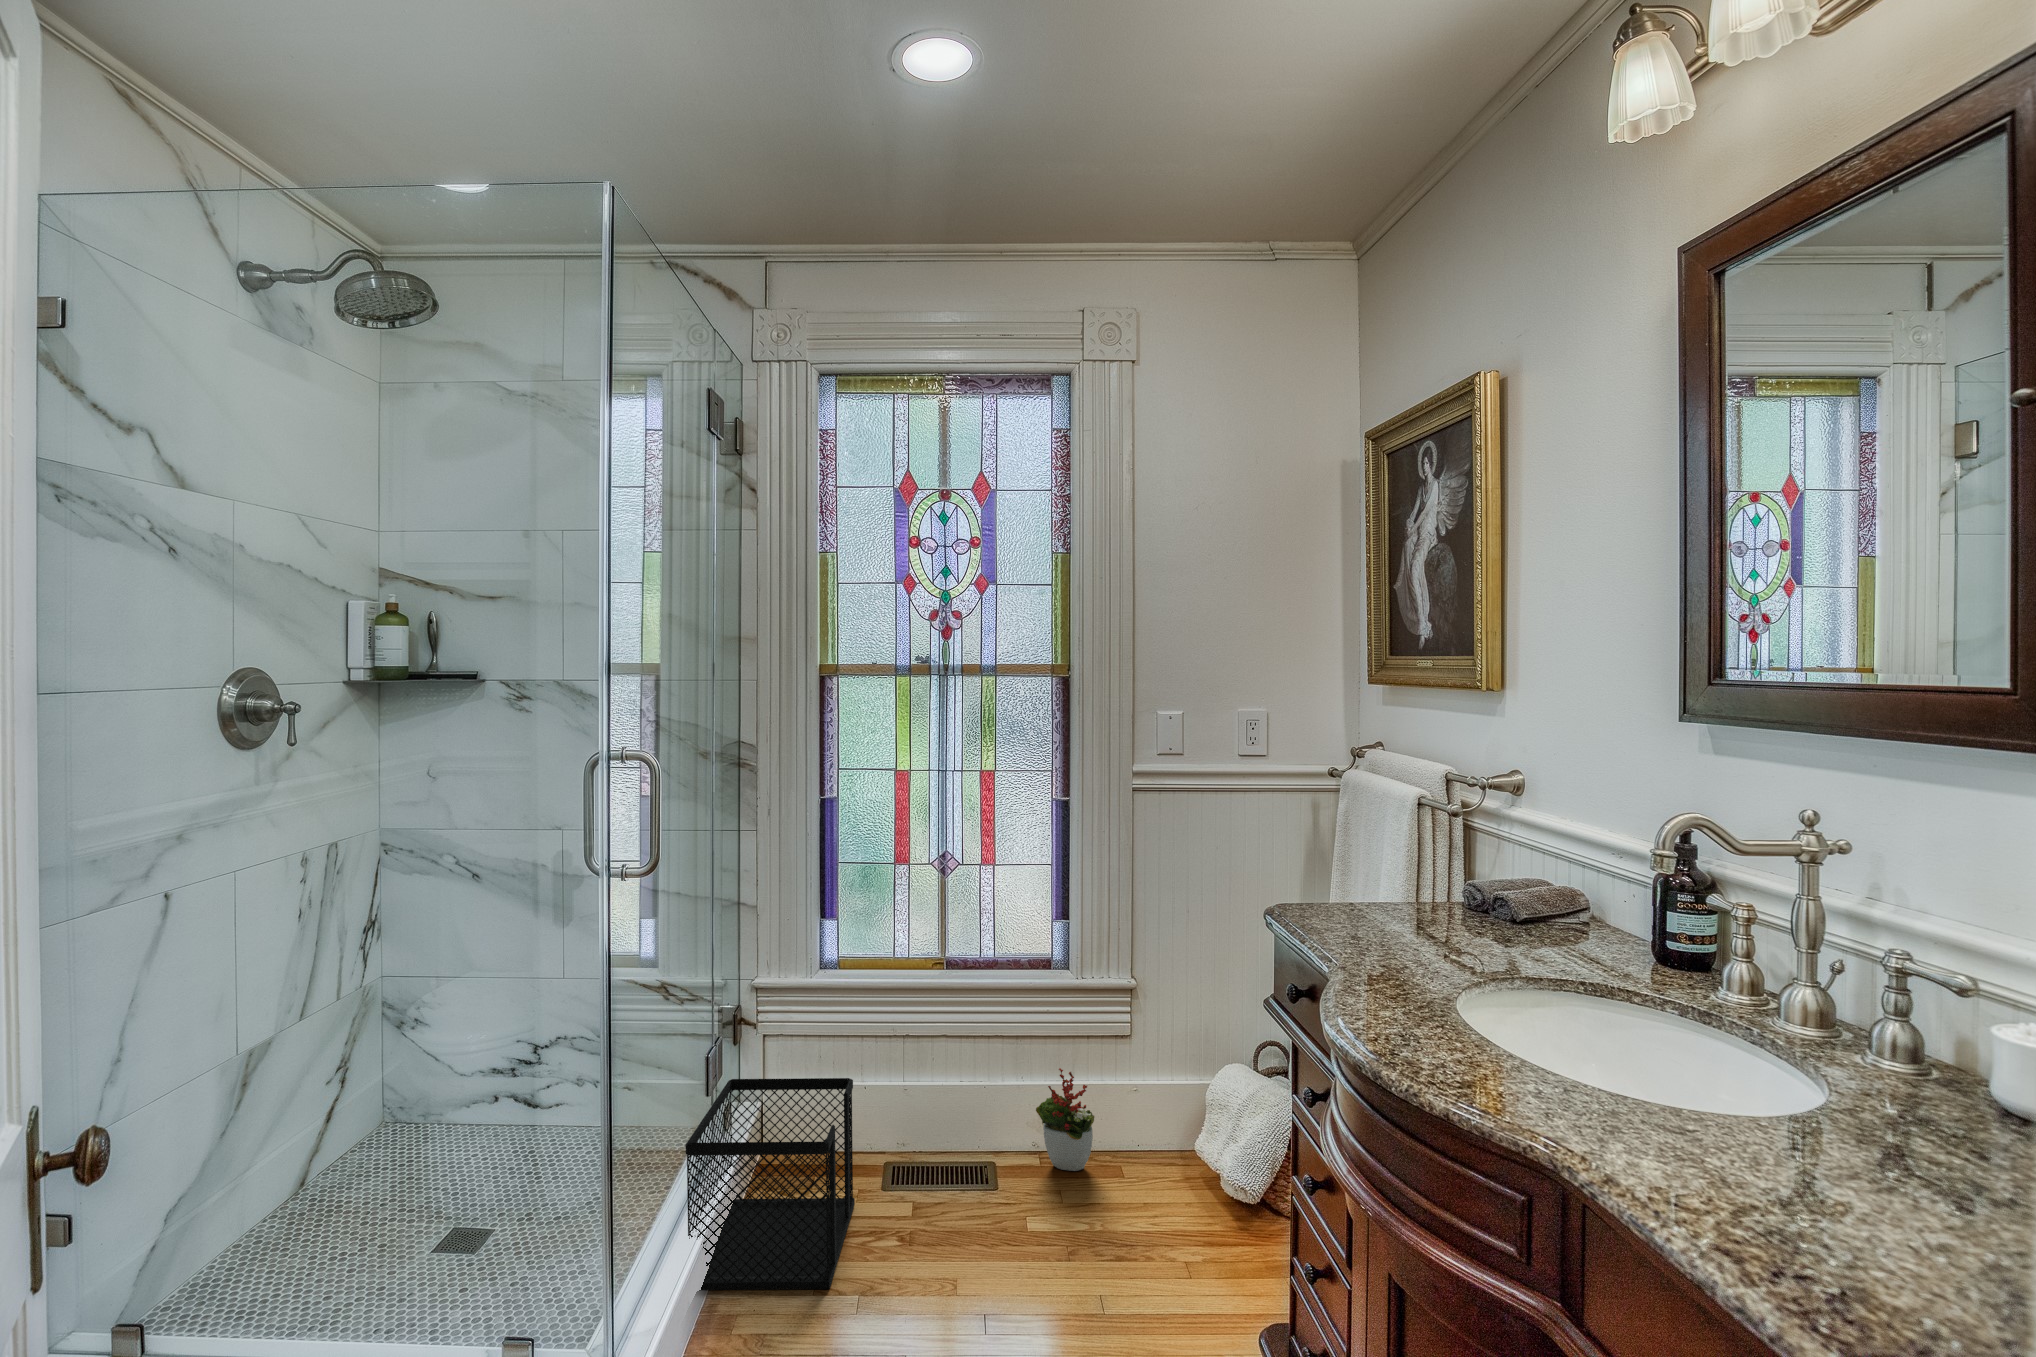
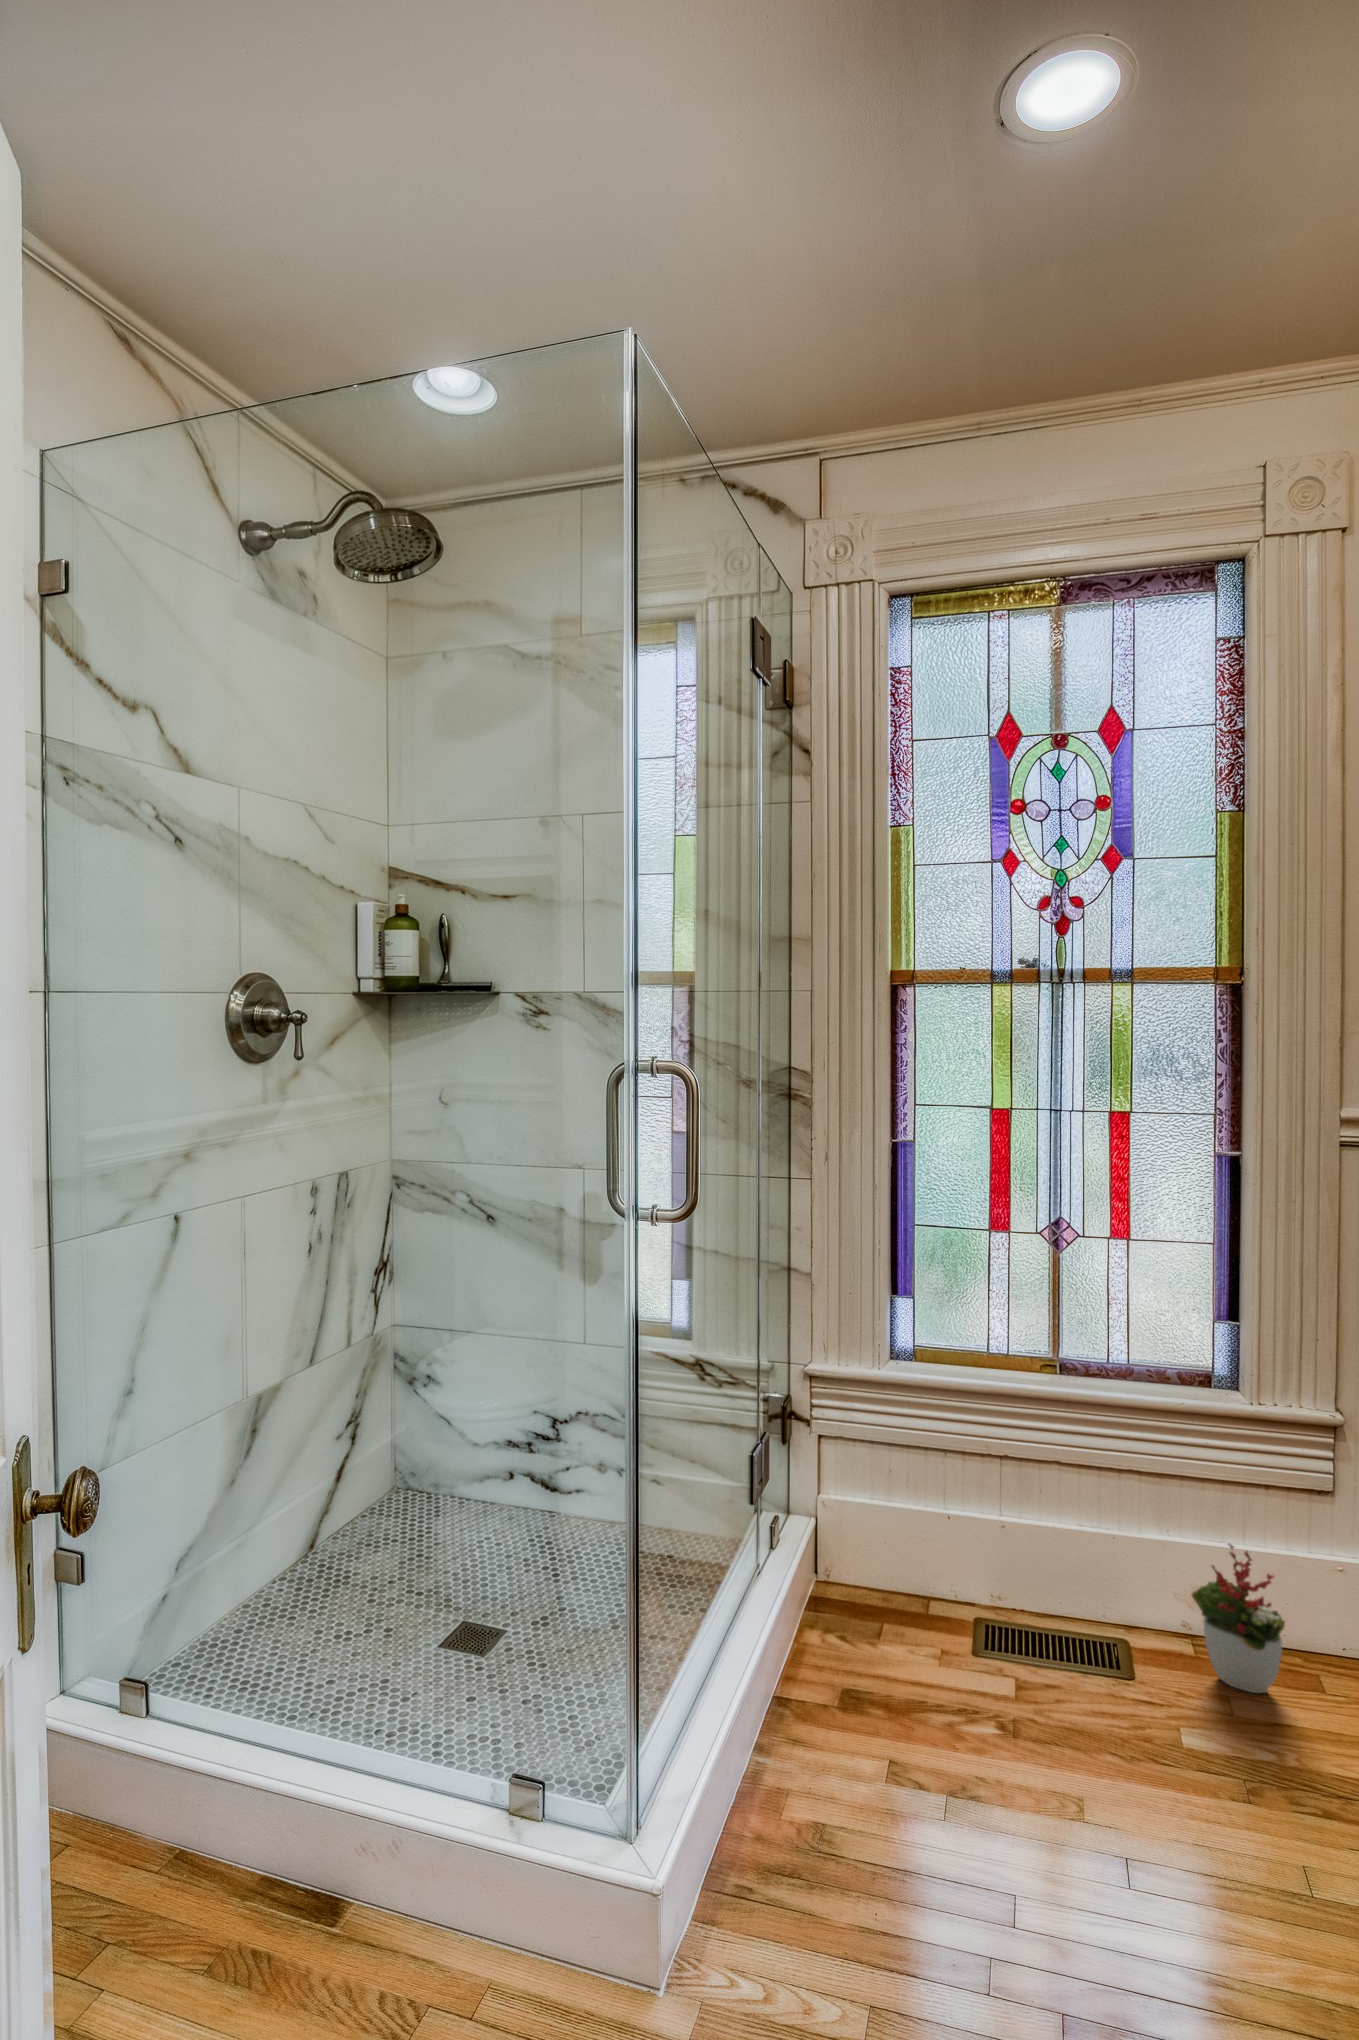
wastebasket: present [685,1078,855,1290] -> none [727,1485,935,1780]

